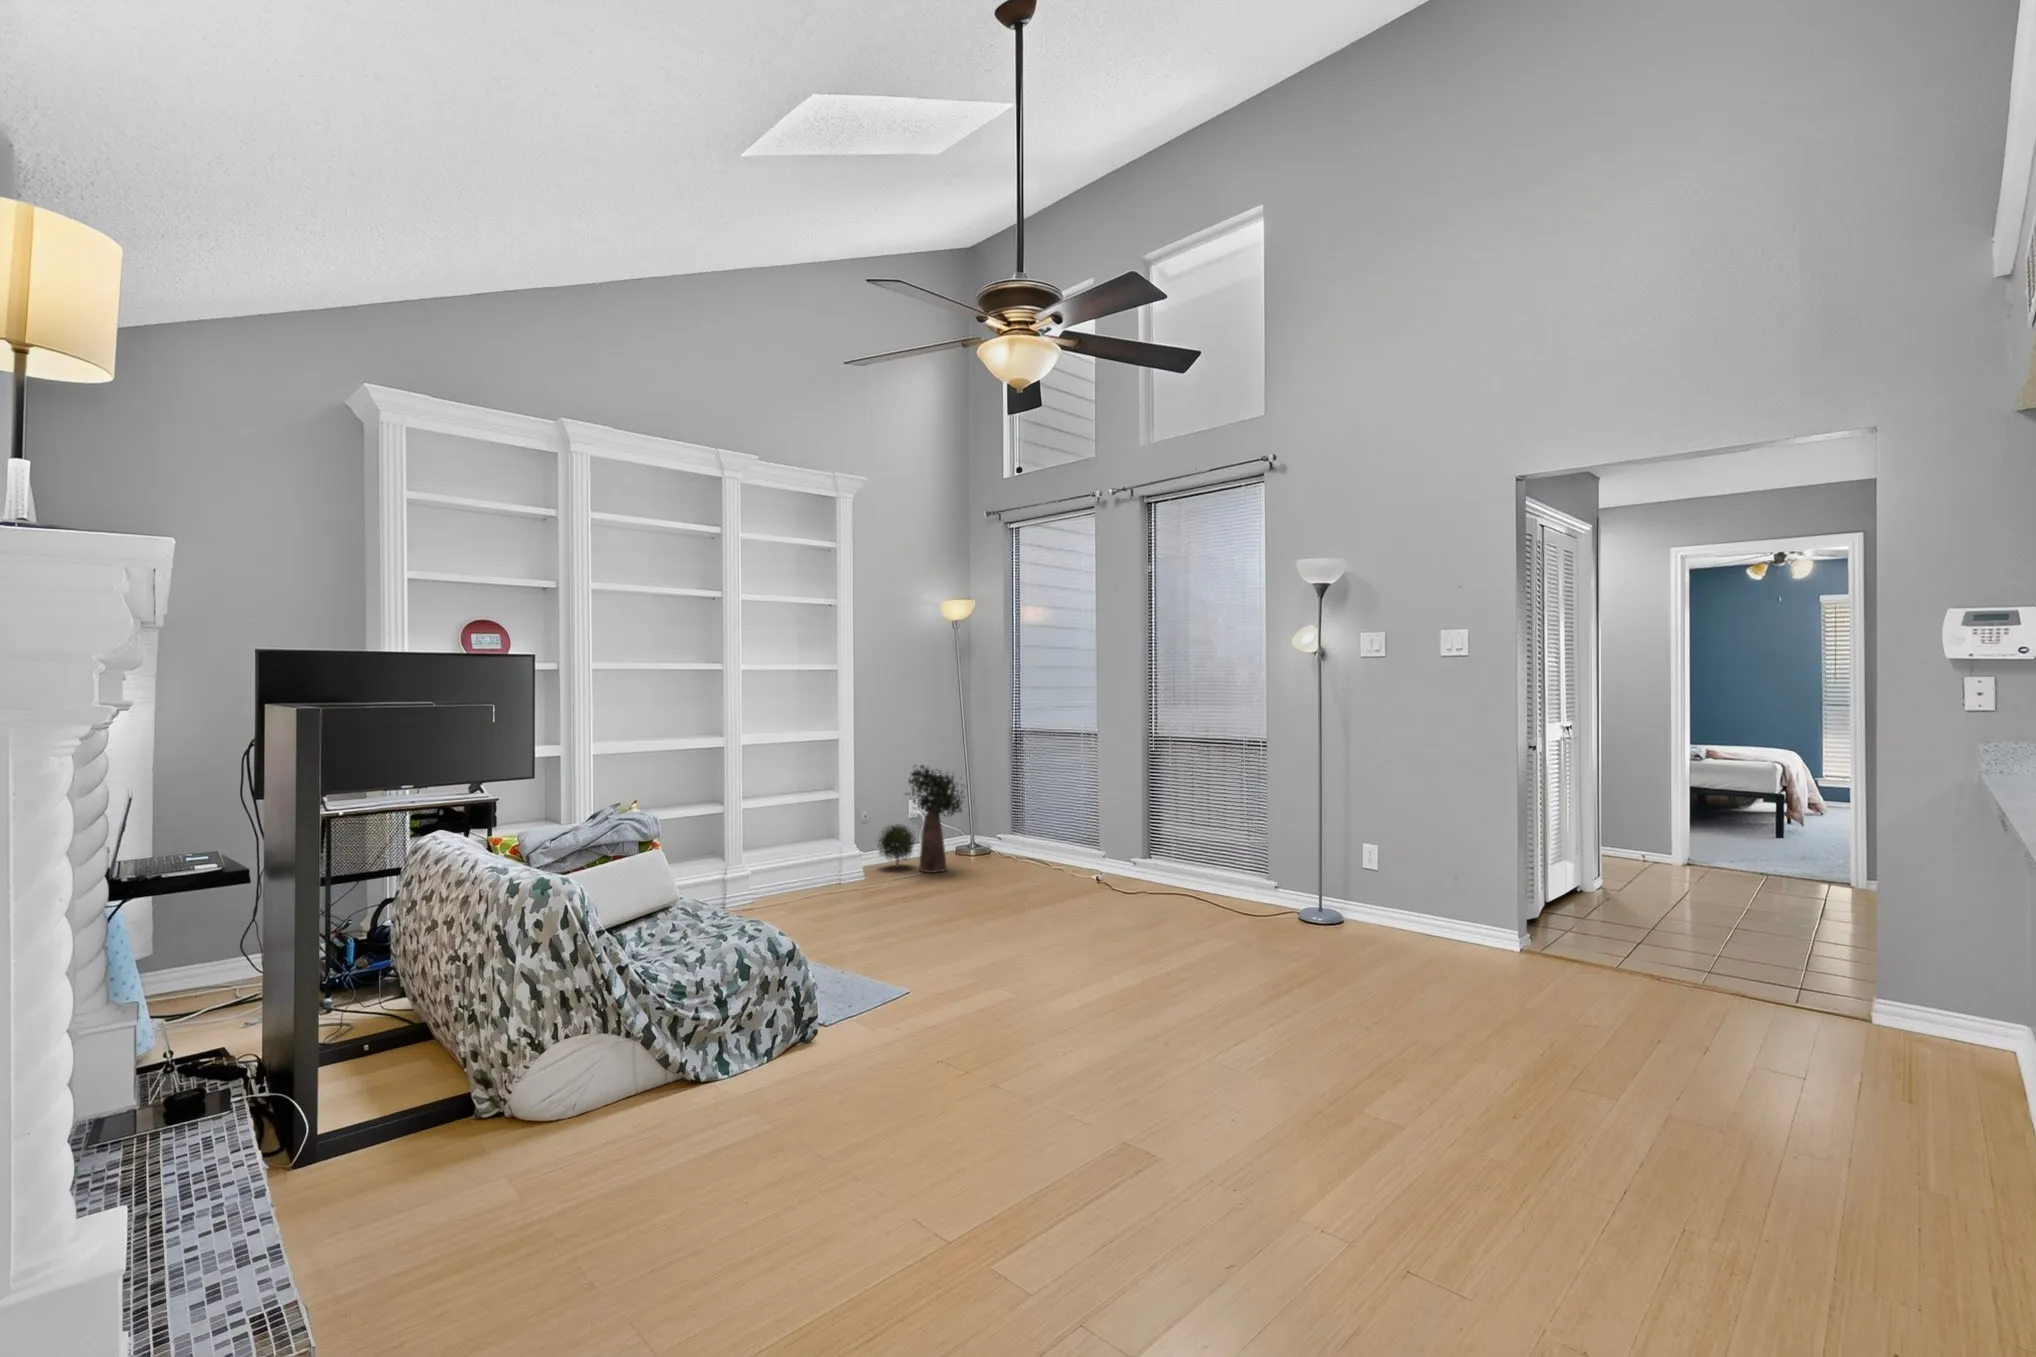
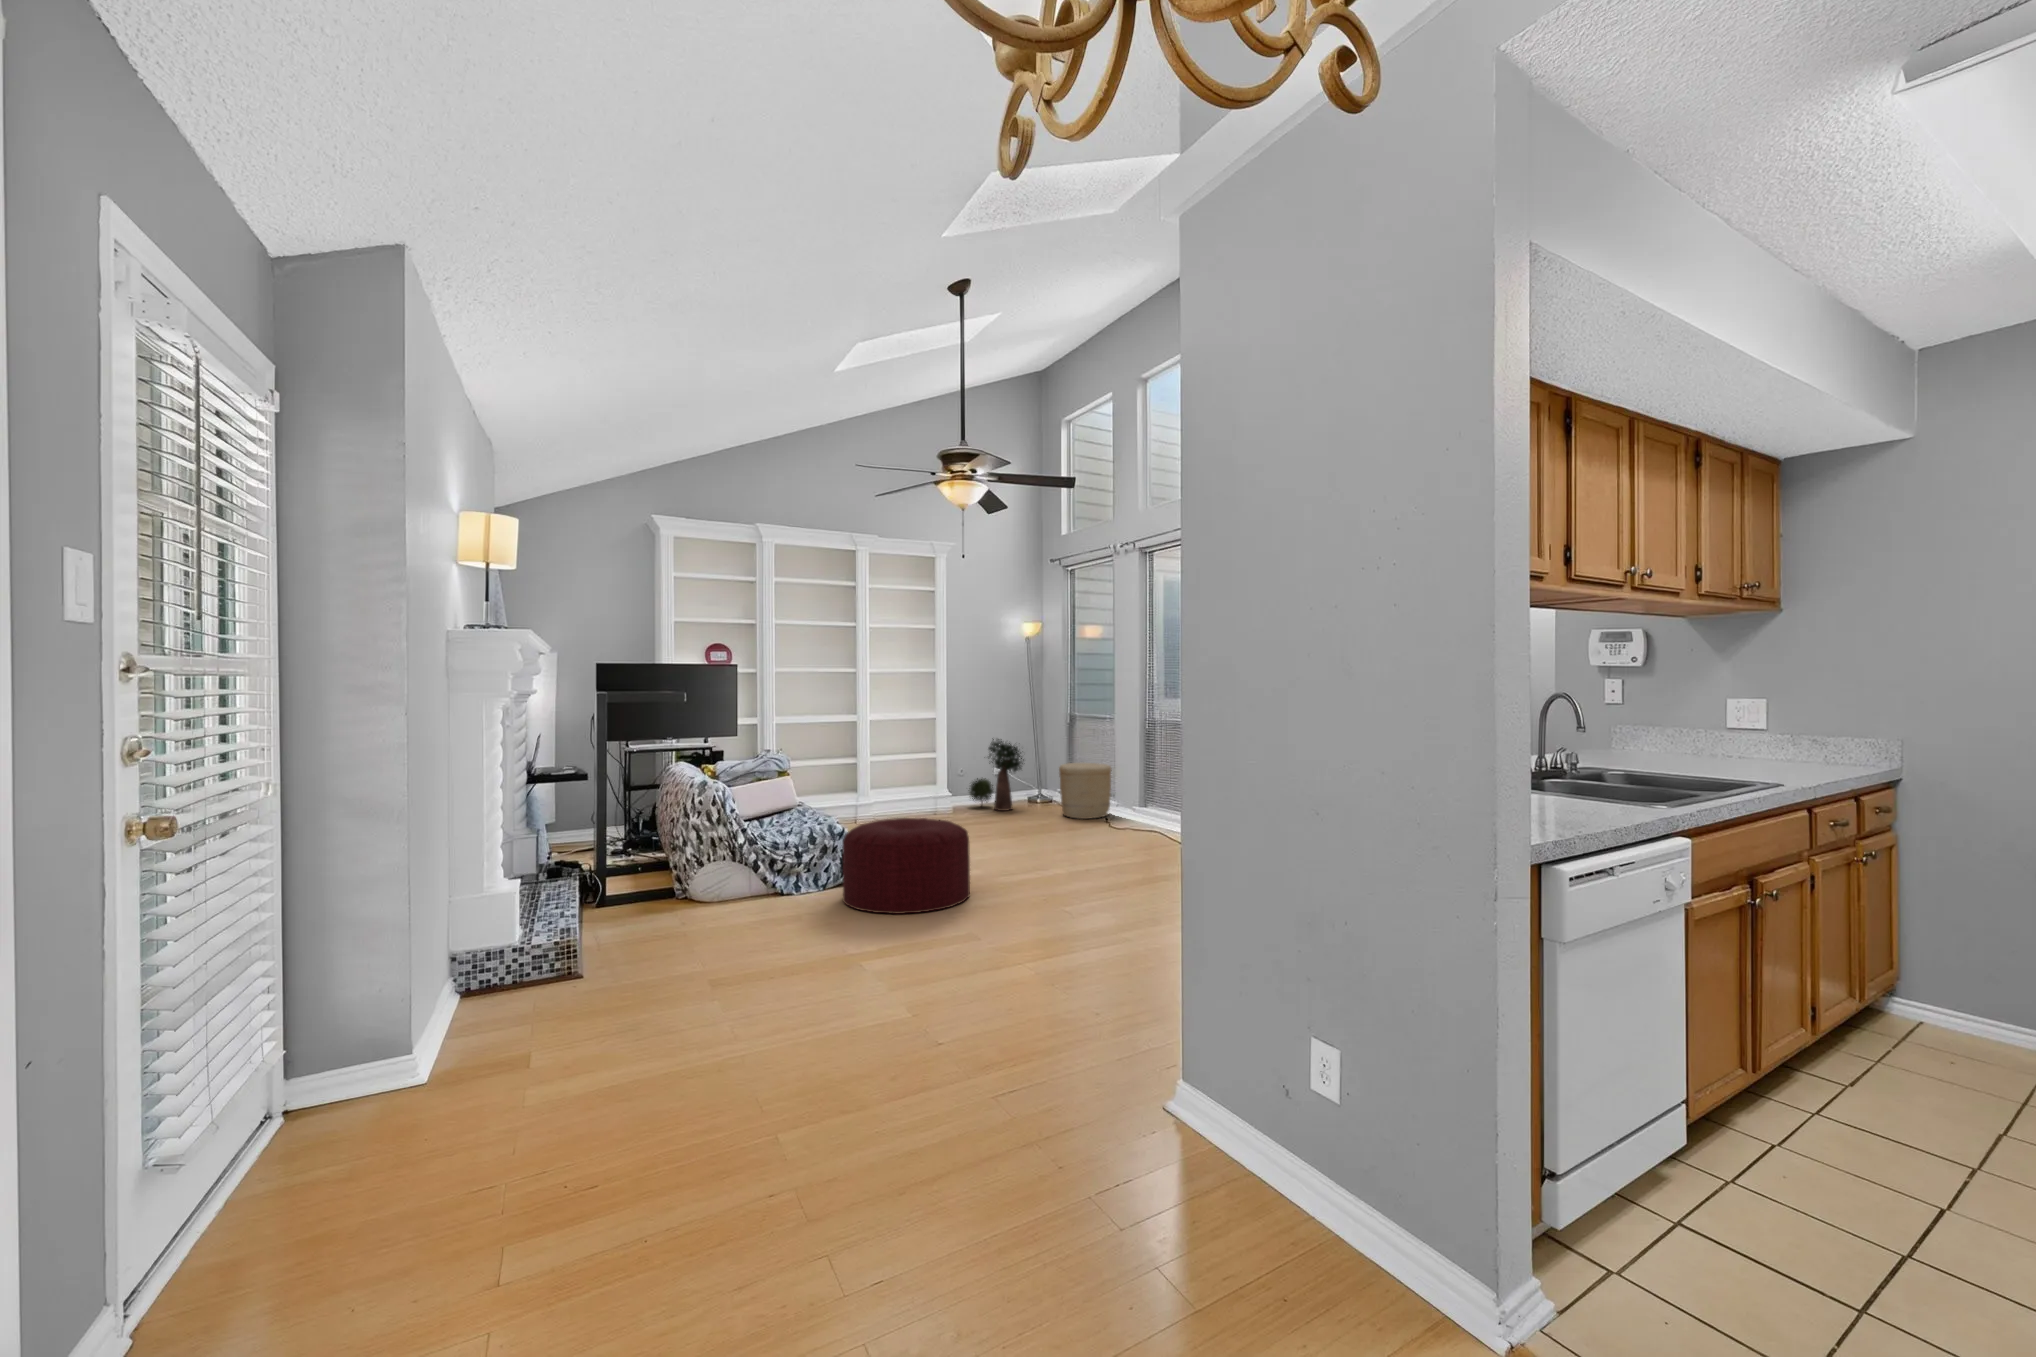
woven basket: none [1023,798,1098,882] -> present [1059,763,1112,819]
ottoman: none [819,924,1039,1114] -> present [842,818,970,914]

